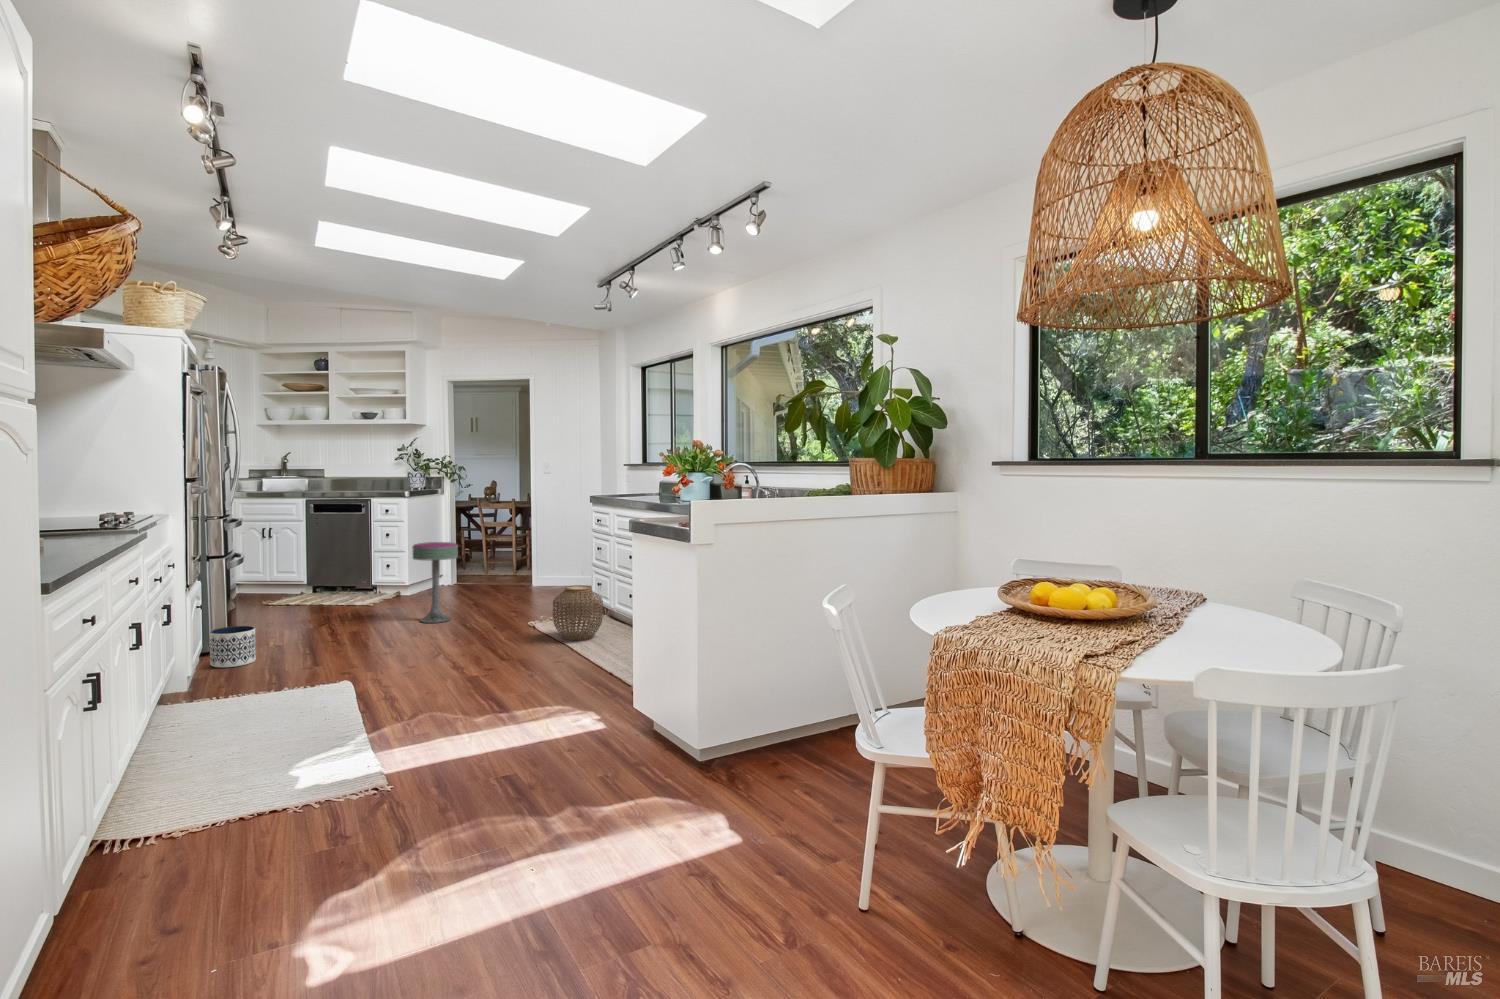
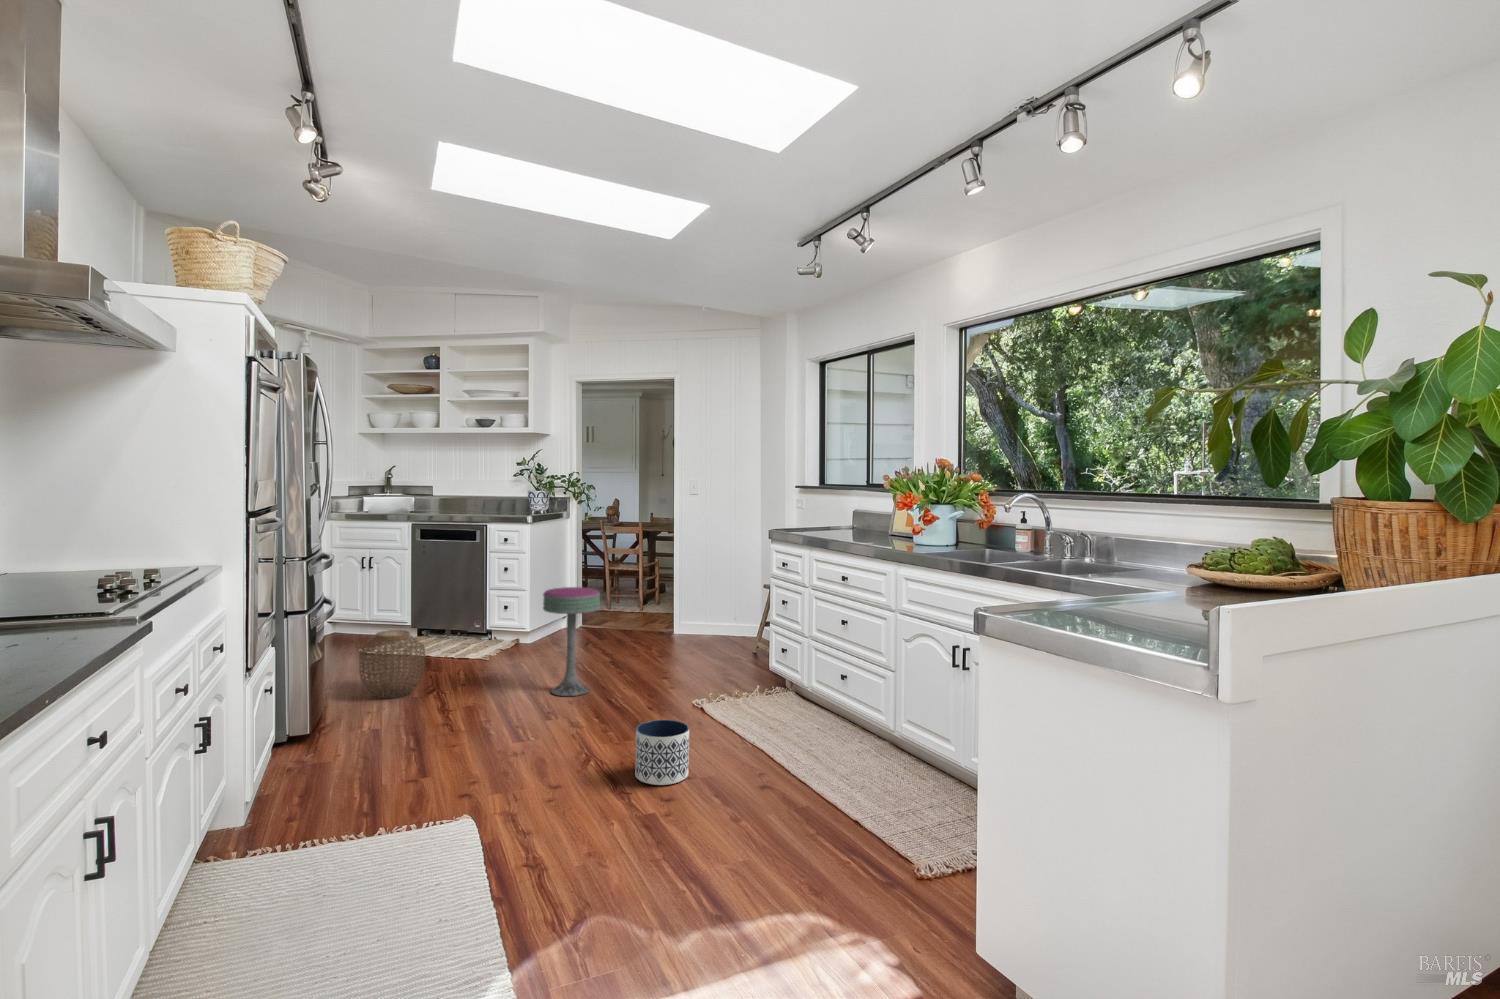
woven basket: present [553,585,603,640] -> present [359,630,425,698]
planter: present [210,626,256,668] -> present [635,720,689,785]

